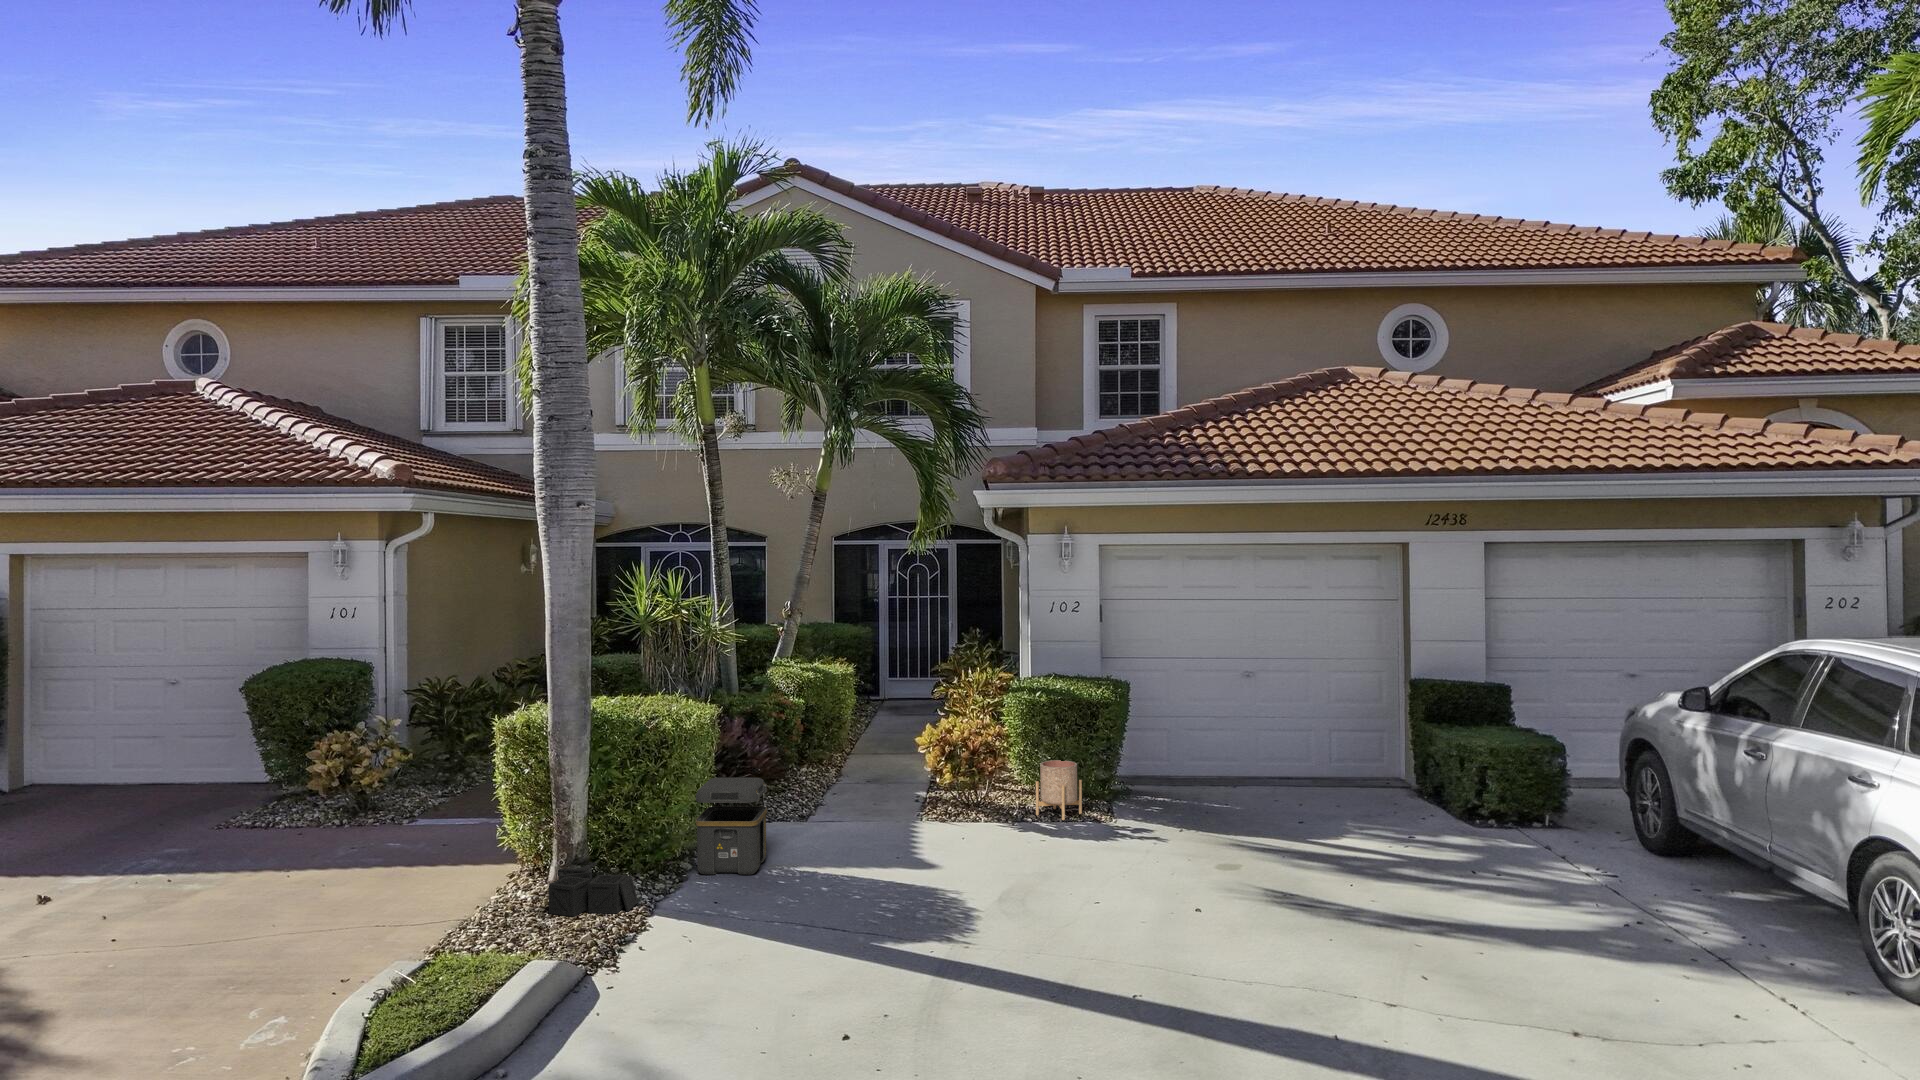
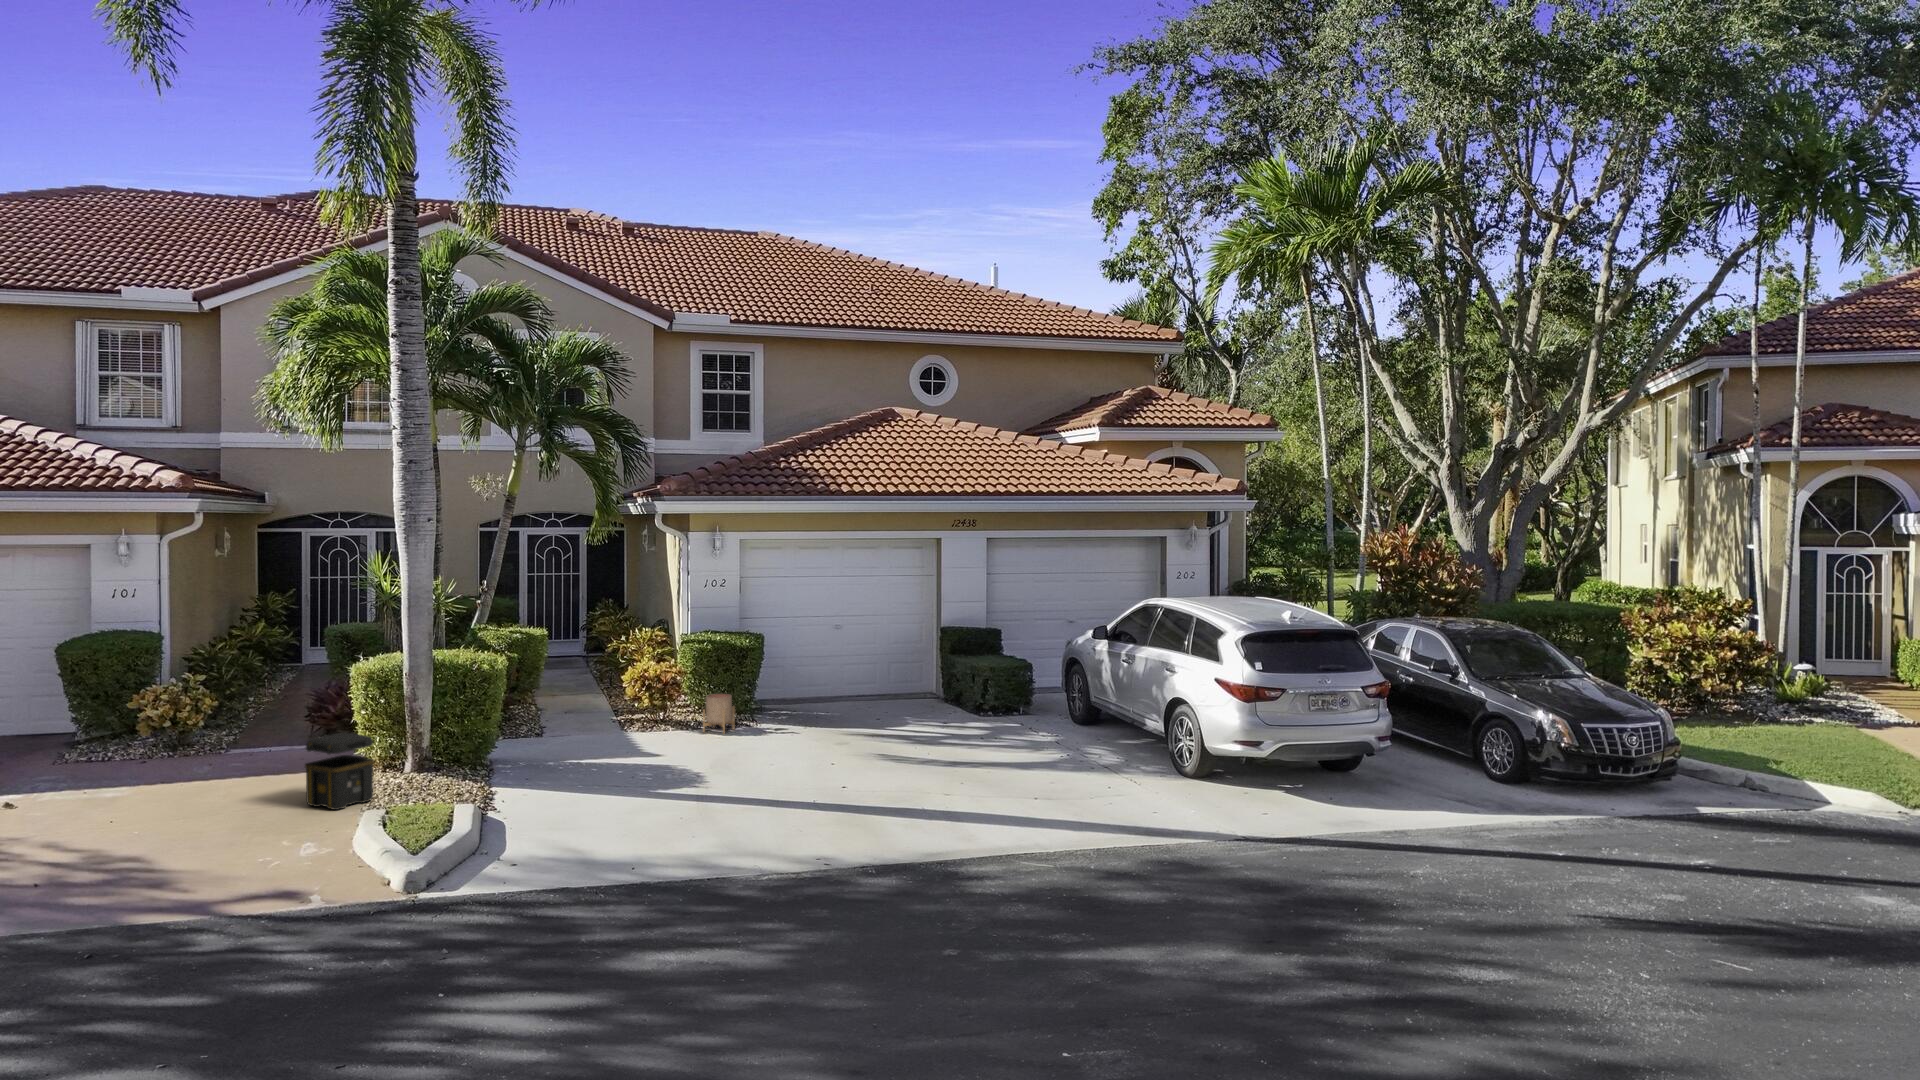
toolbox: present [696,778,767,875] -> present [305,733,375,810]
storage bin: present [549,862,638,918] -> none [393,775,460,809]

